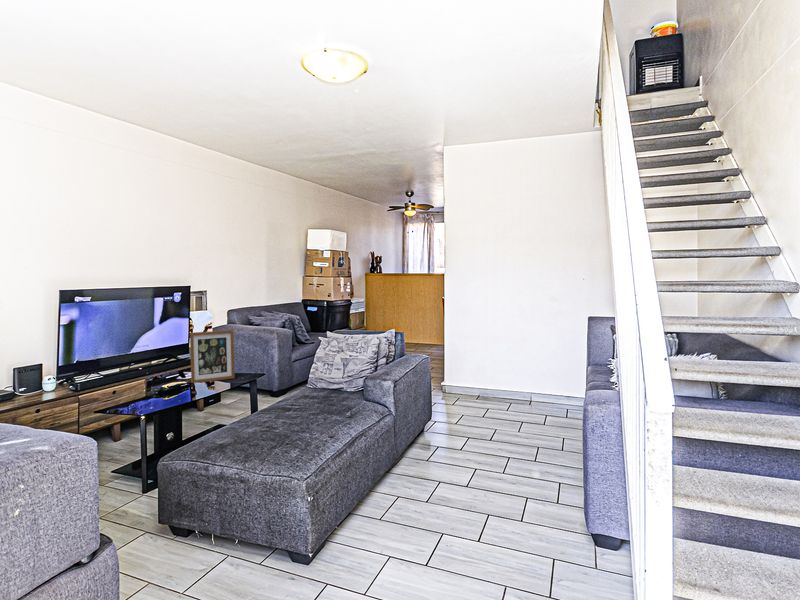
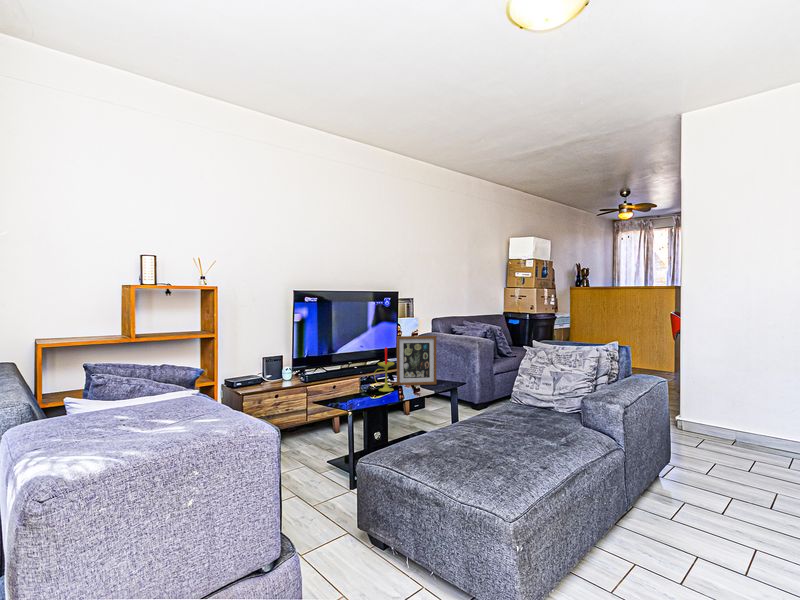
candle: none [165,344,189,391] -> present [374,347,394,392]

